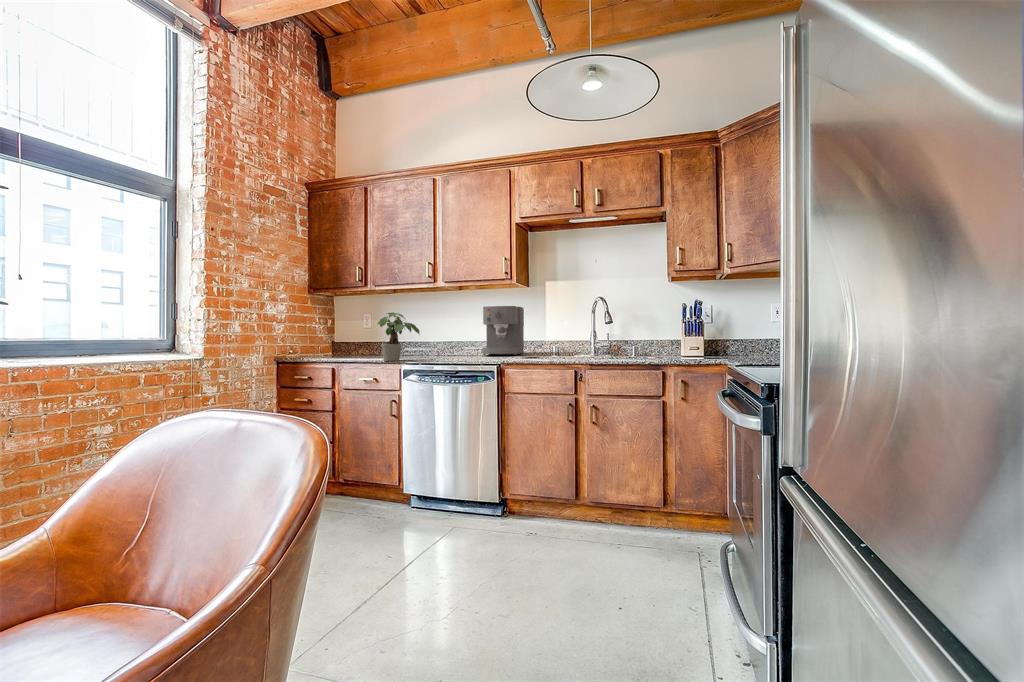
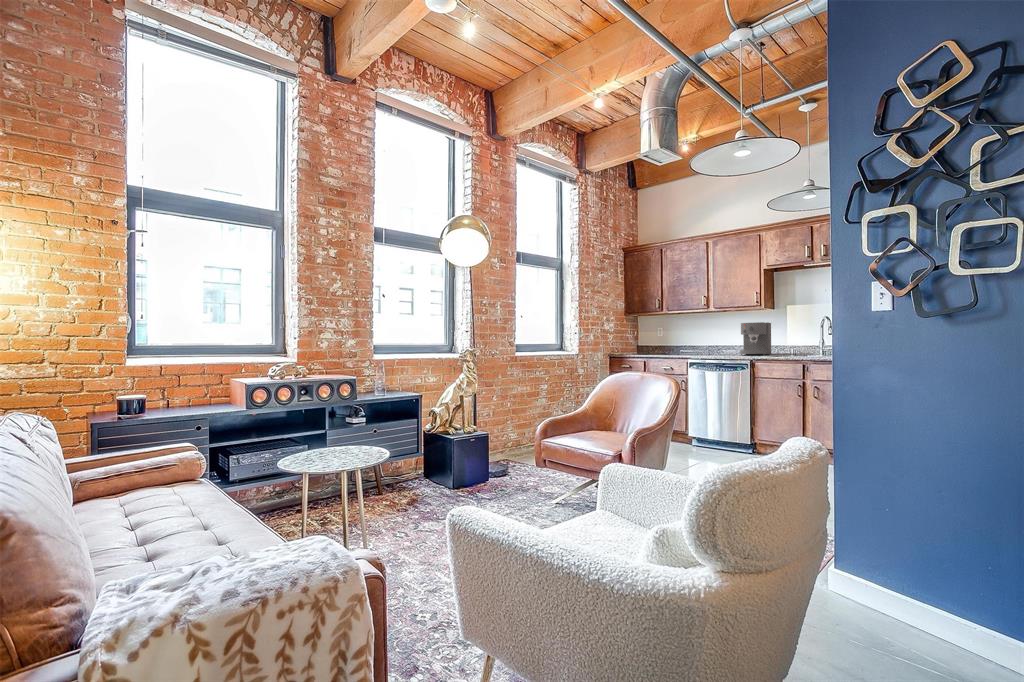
potted plant: present [377,312,420,361] -> none [671,328,698,357]

